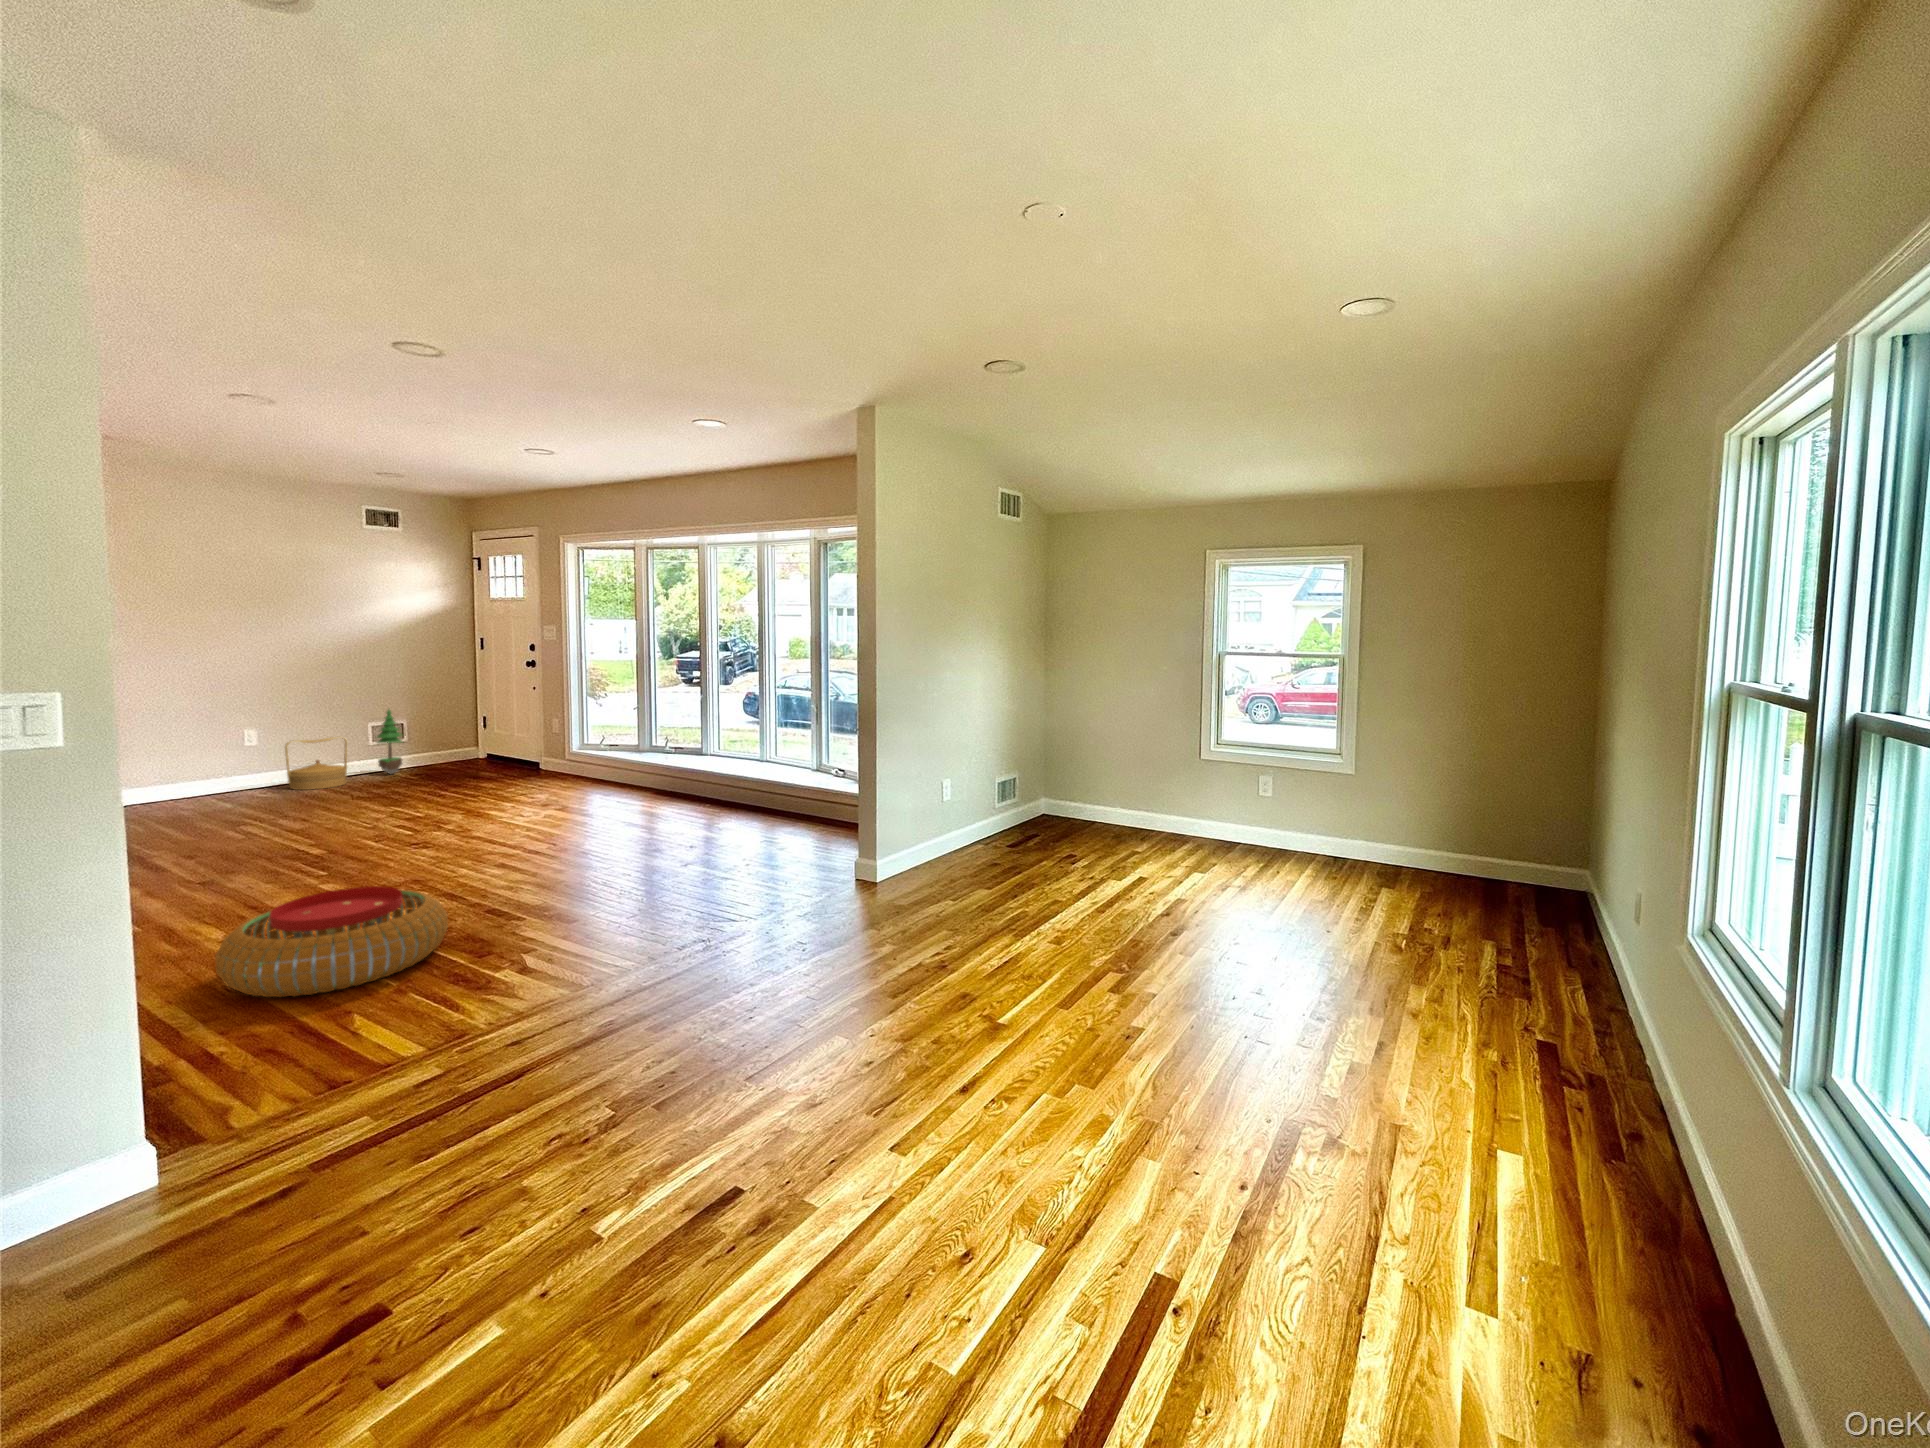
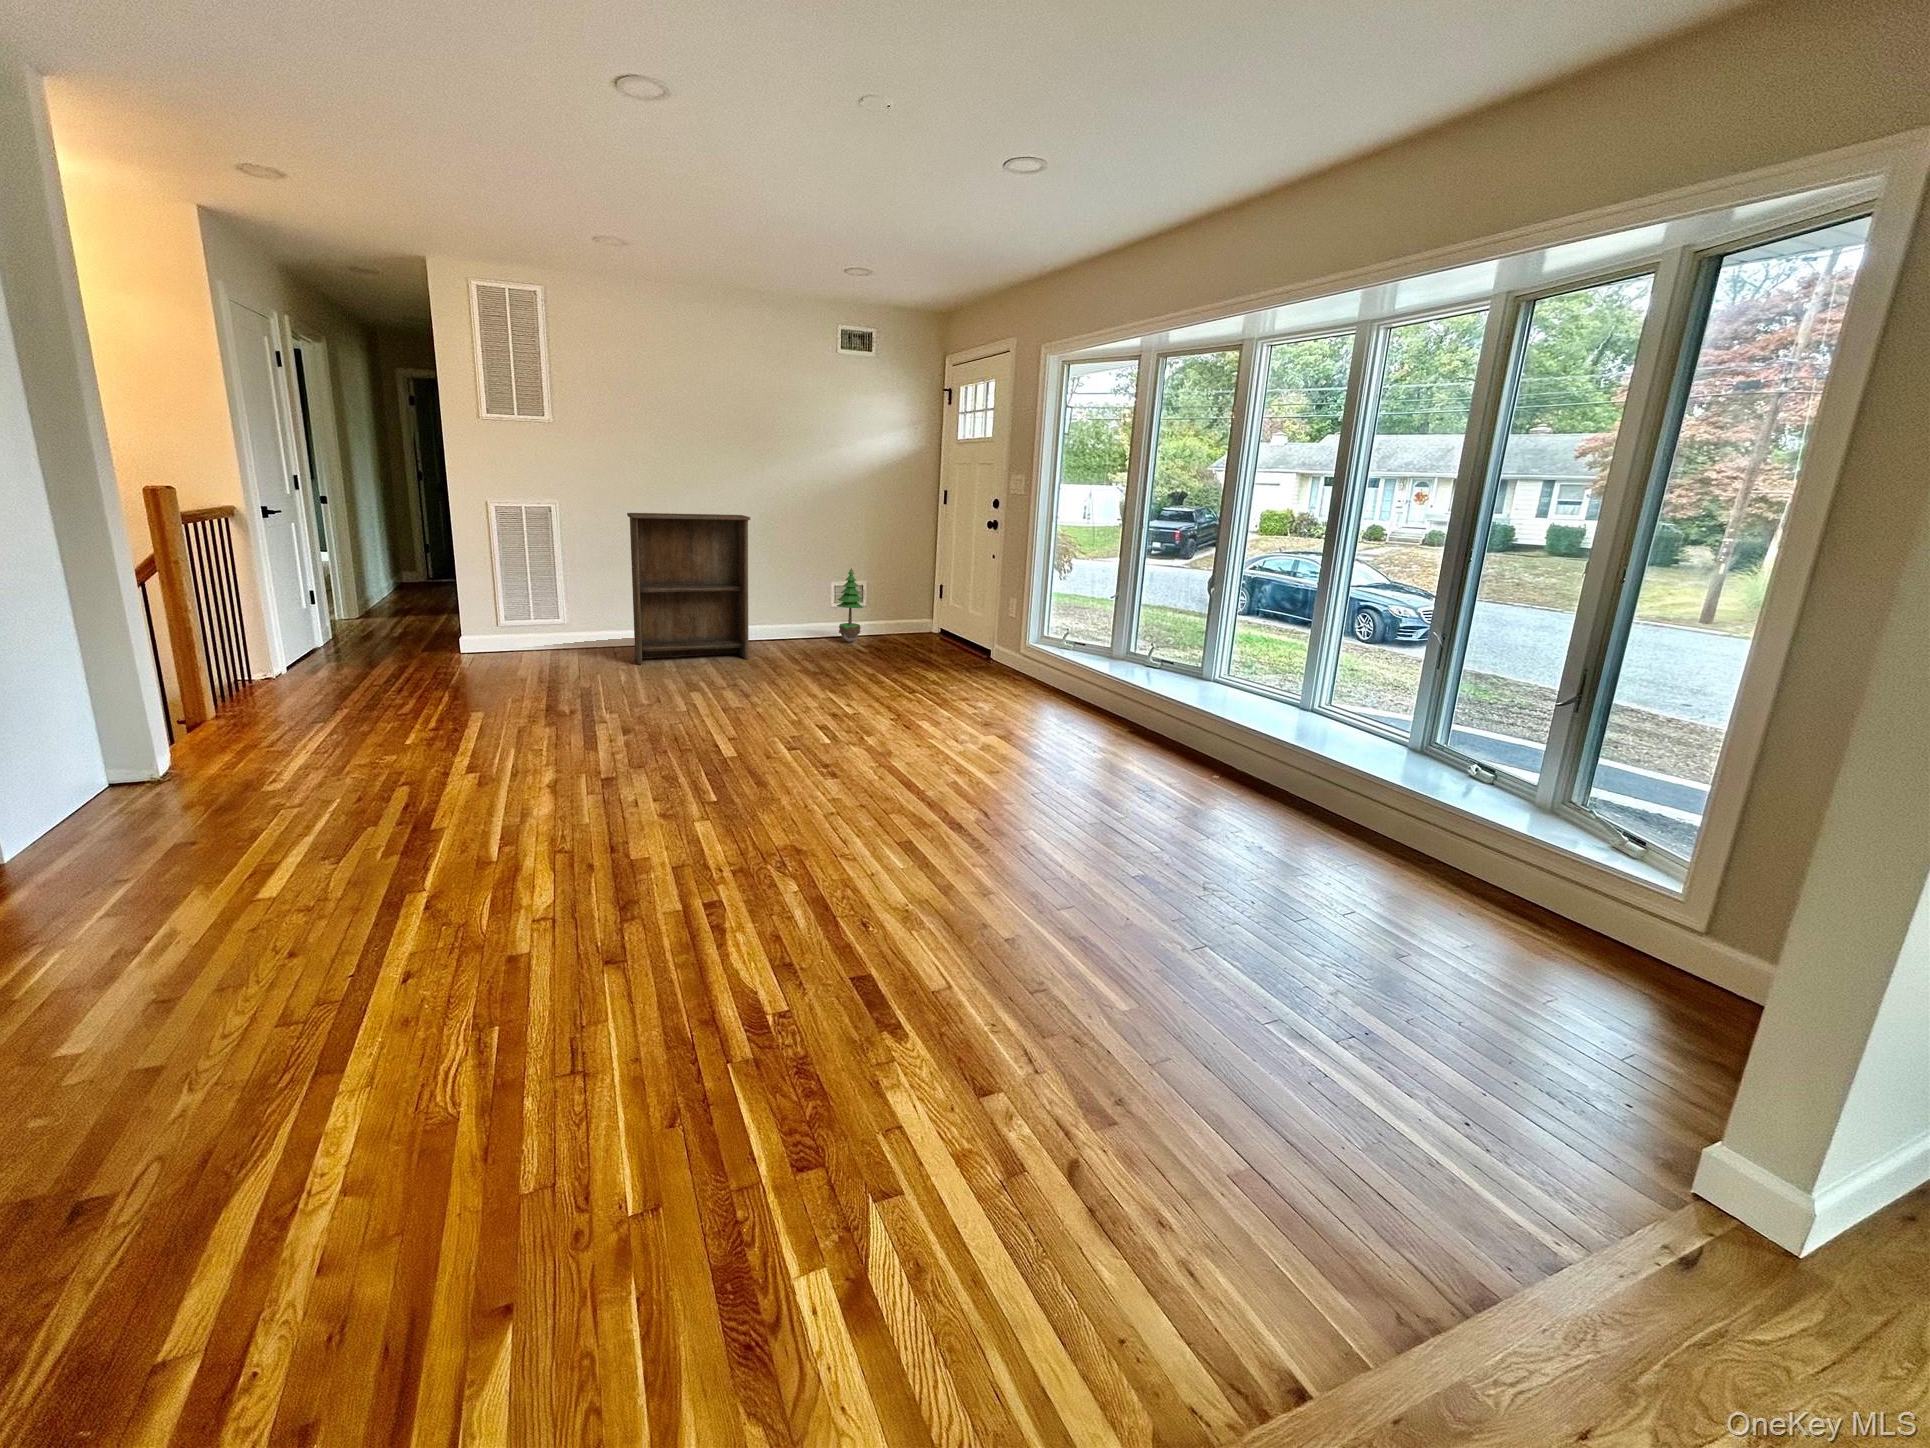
bookshelf: none [113,667,278,818] -> present [627,513,750,664]
woven basket: present [285,738,347,790] -> none [760,596,812,652]
pouf: present [215,886,448,997] -> none [478,895,804,1136]

